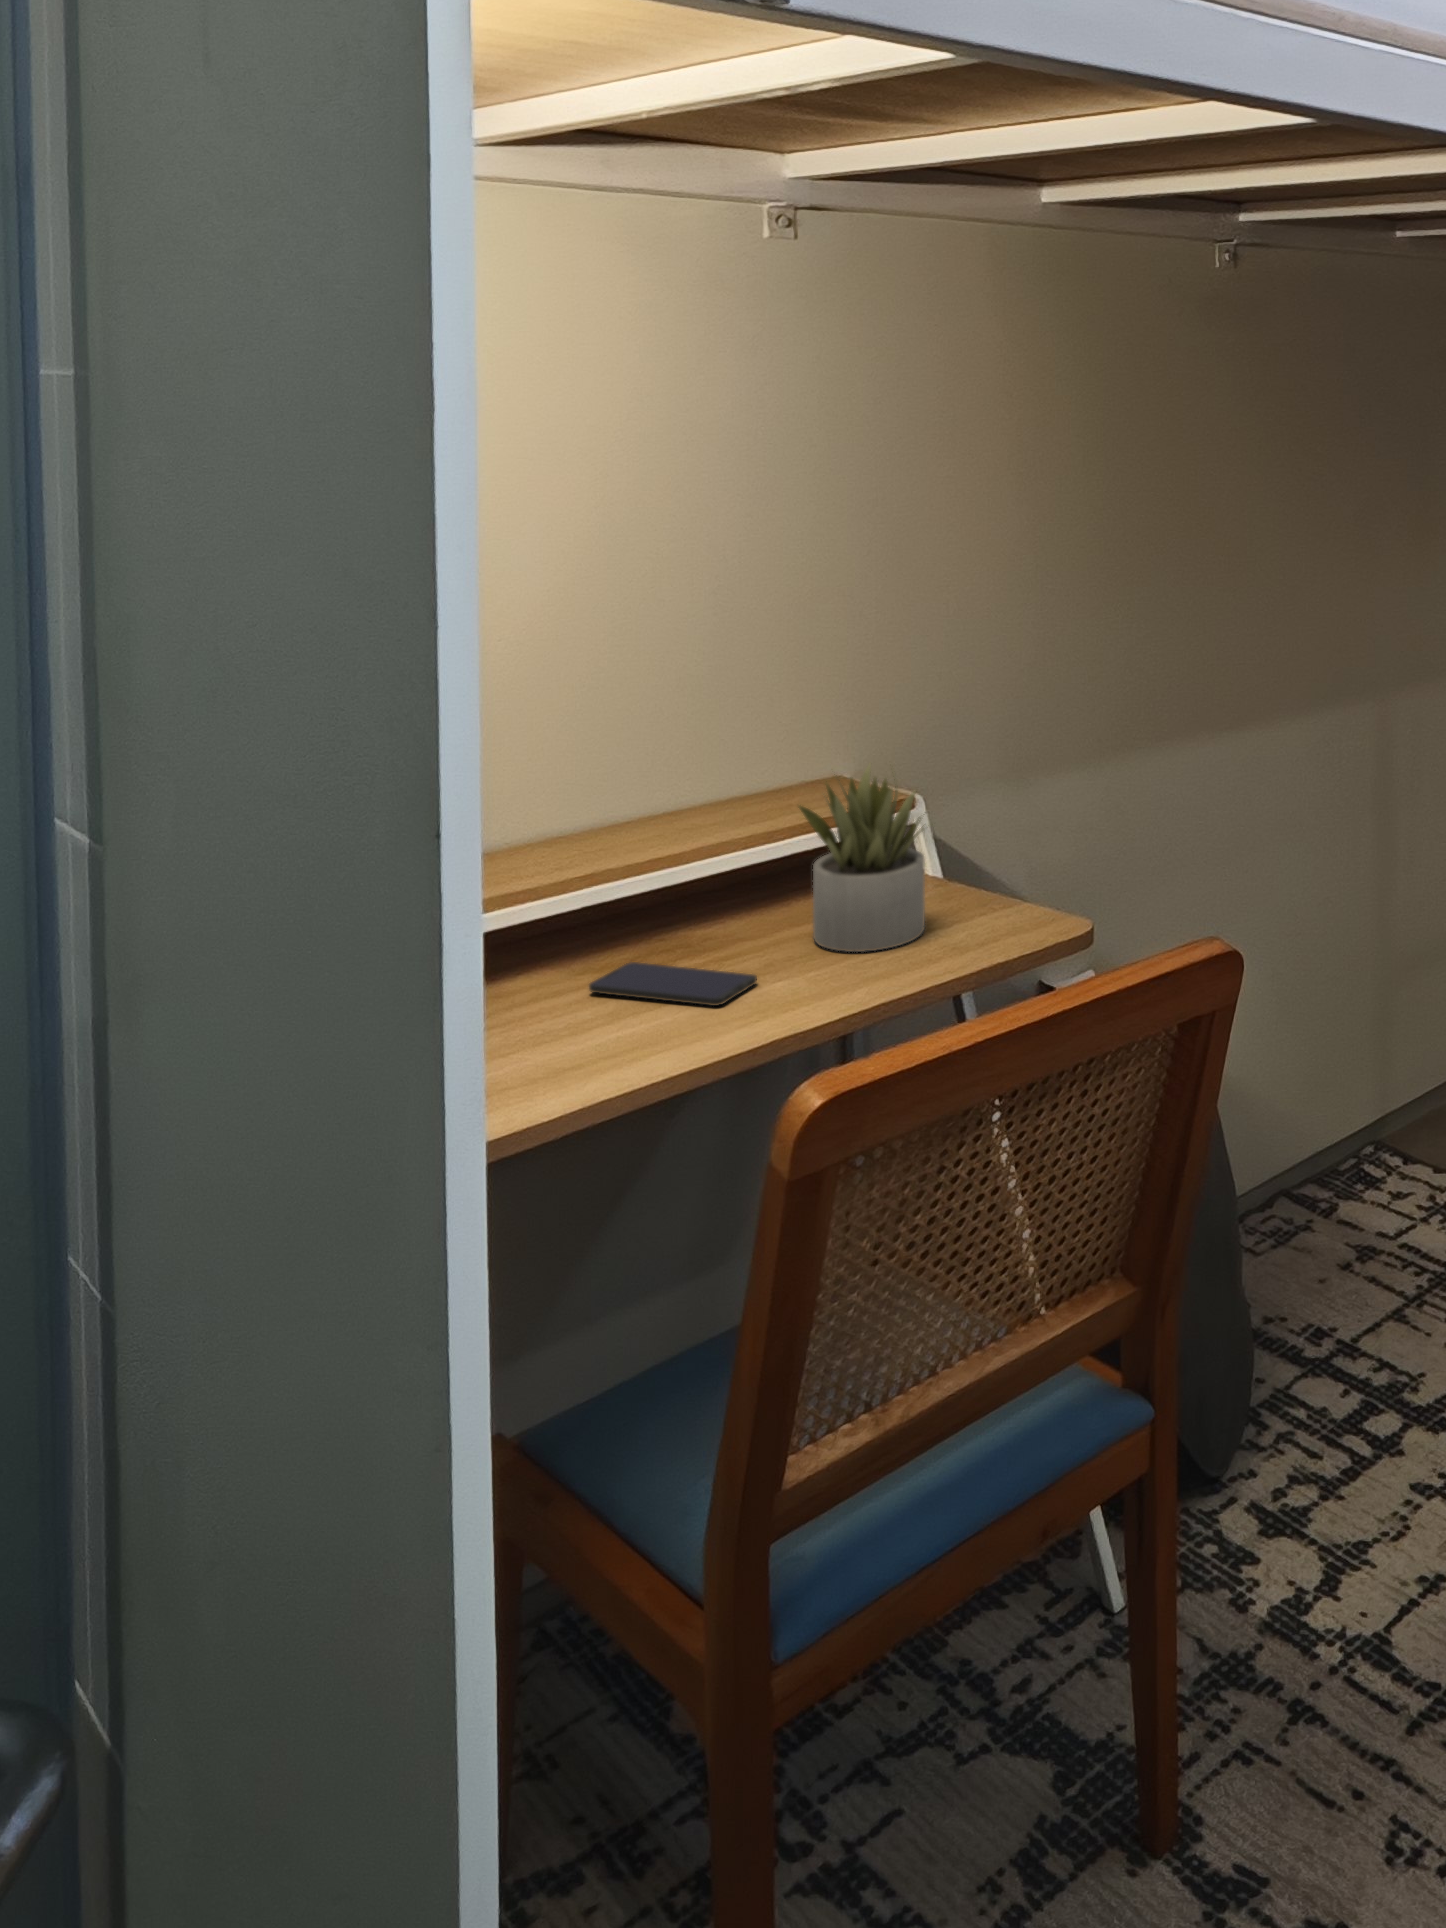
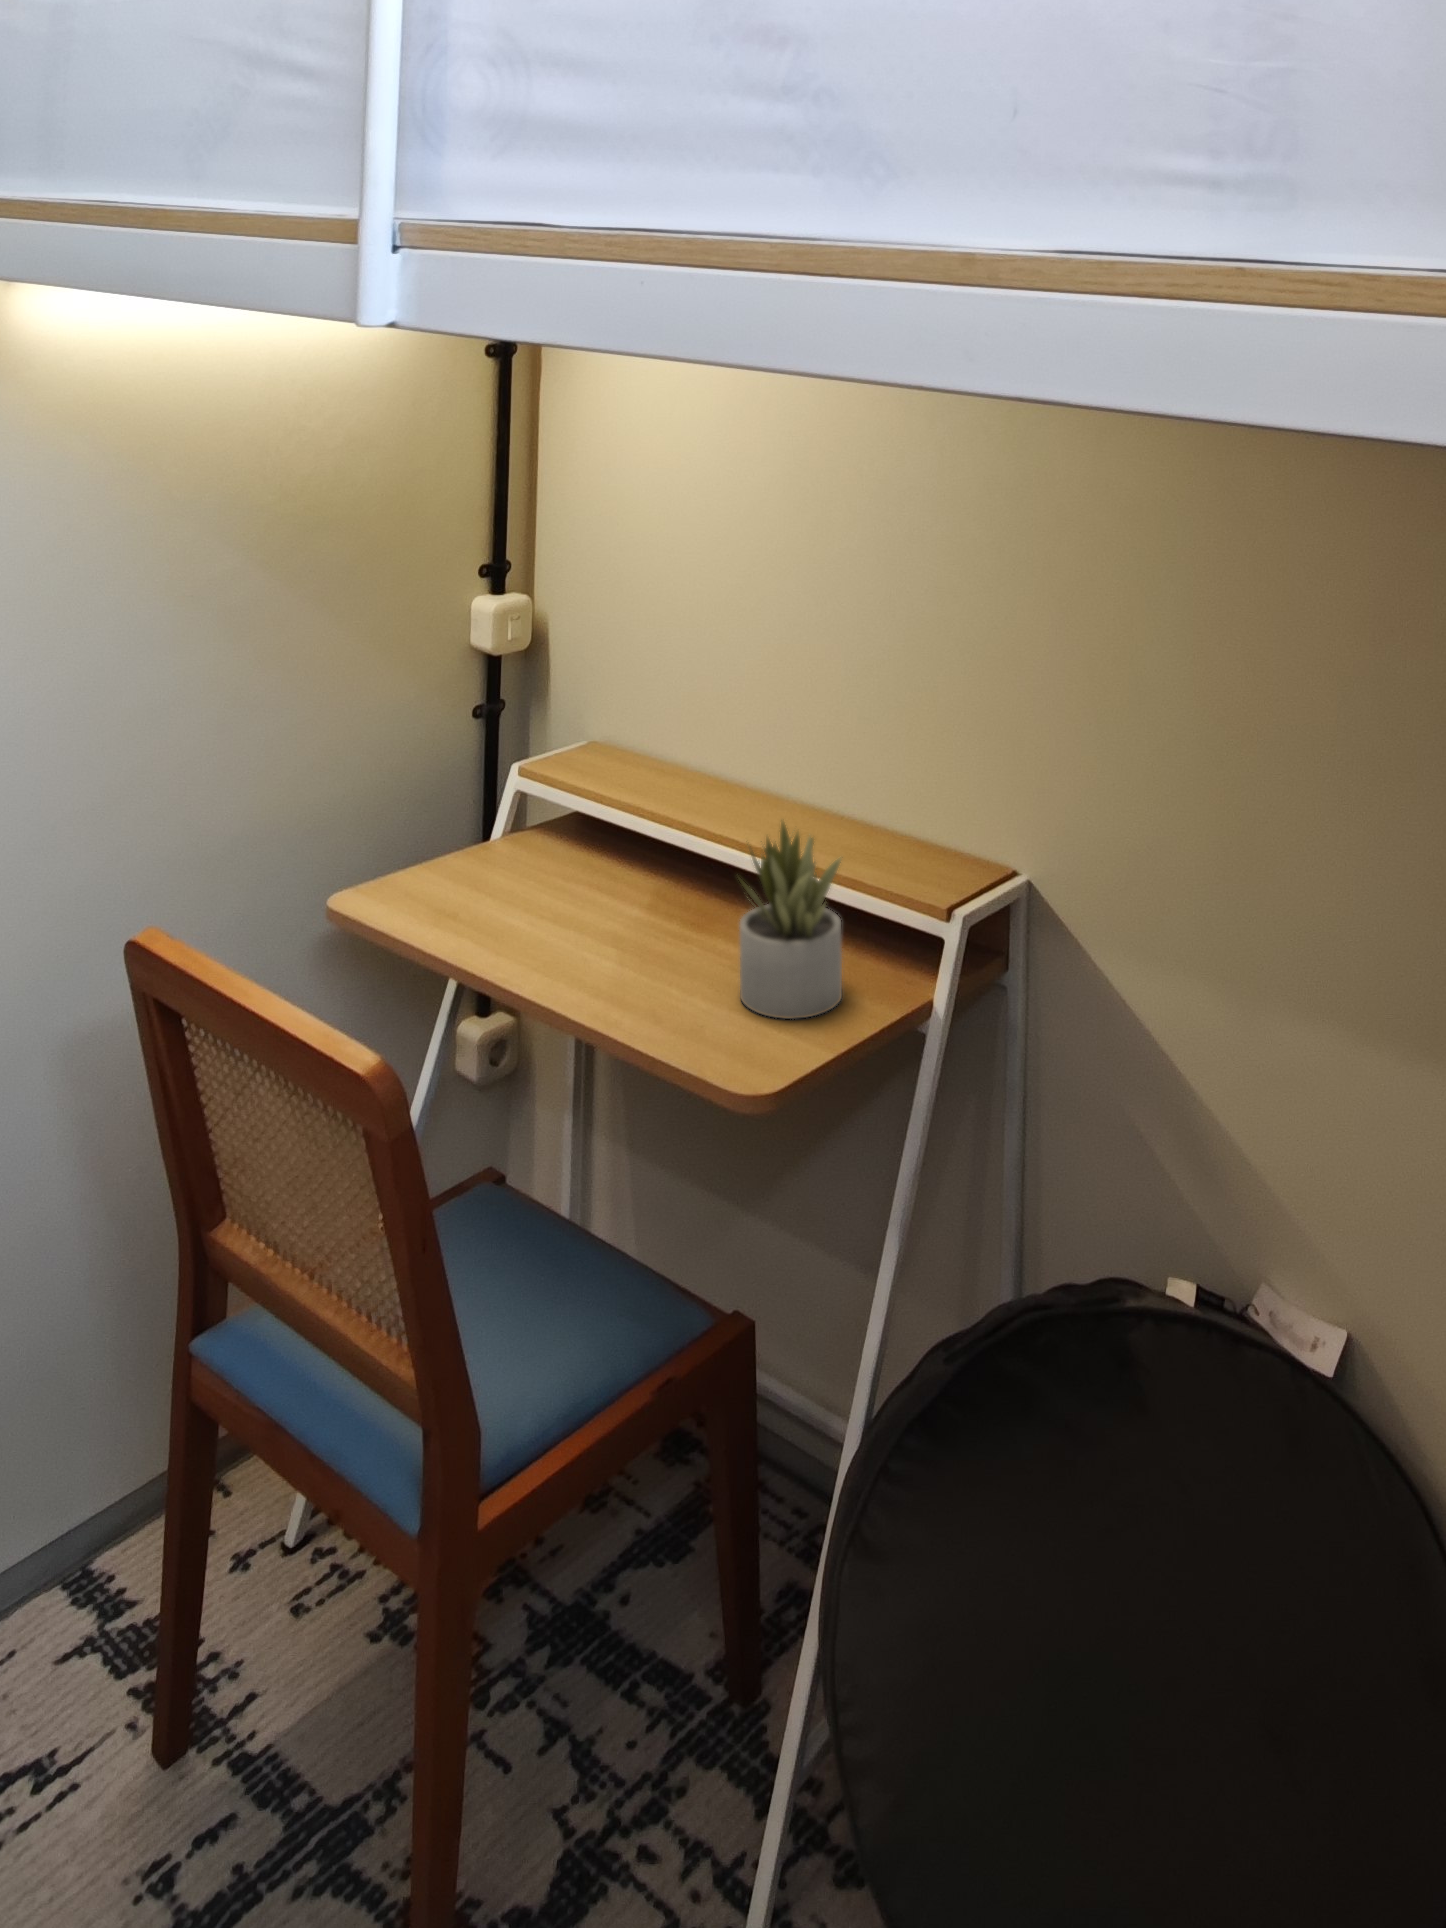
smartphone: present [589,962,757,1006] -> none [620,909,706,968]

